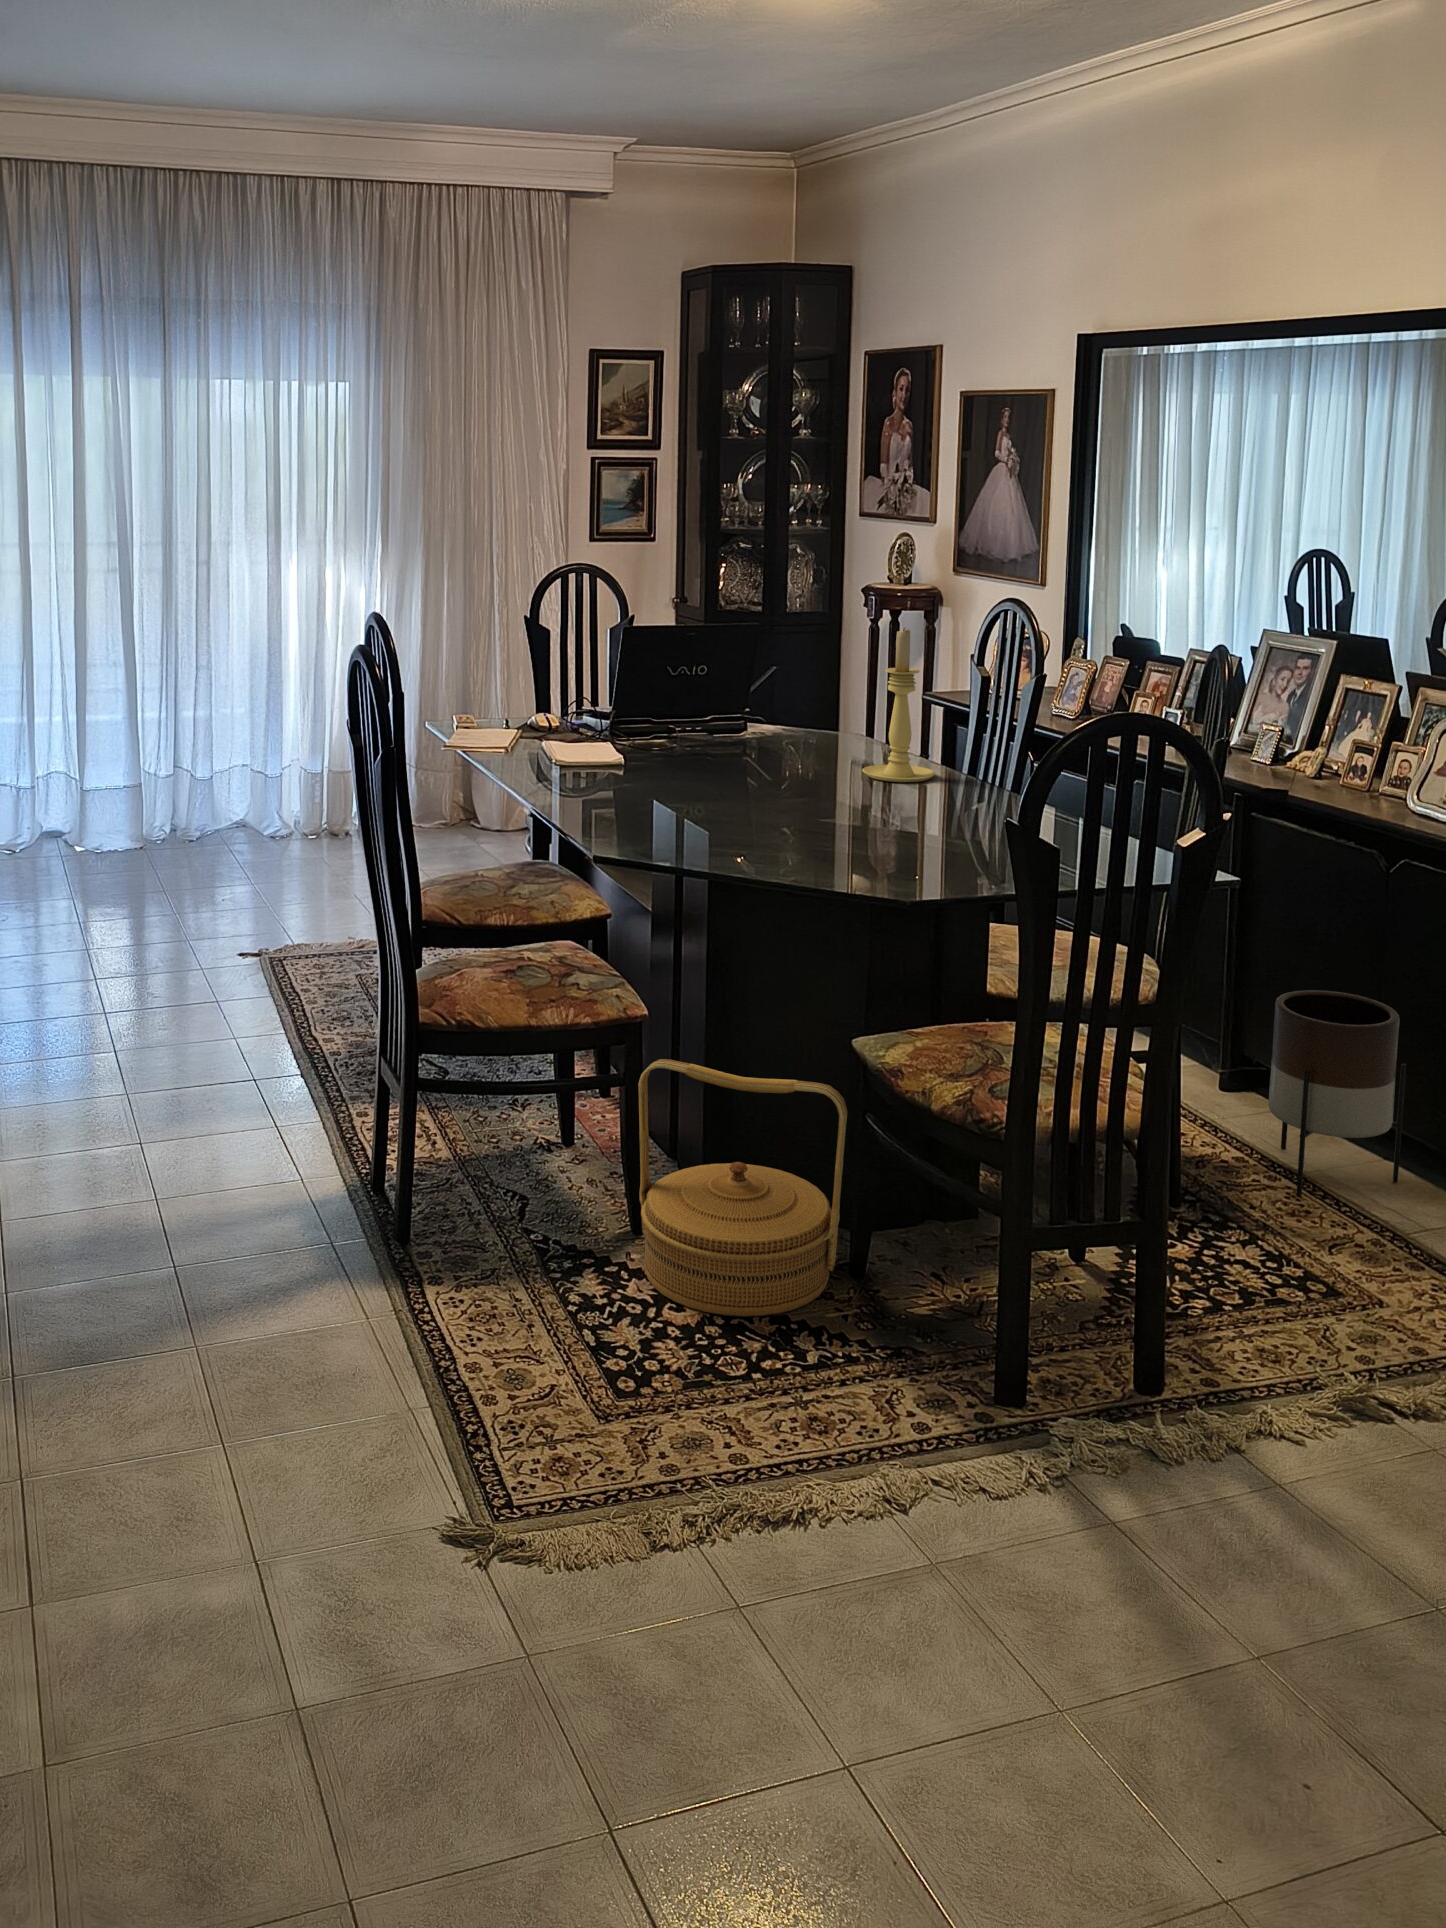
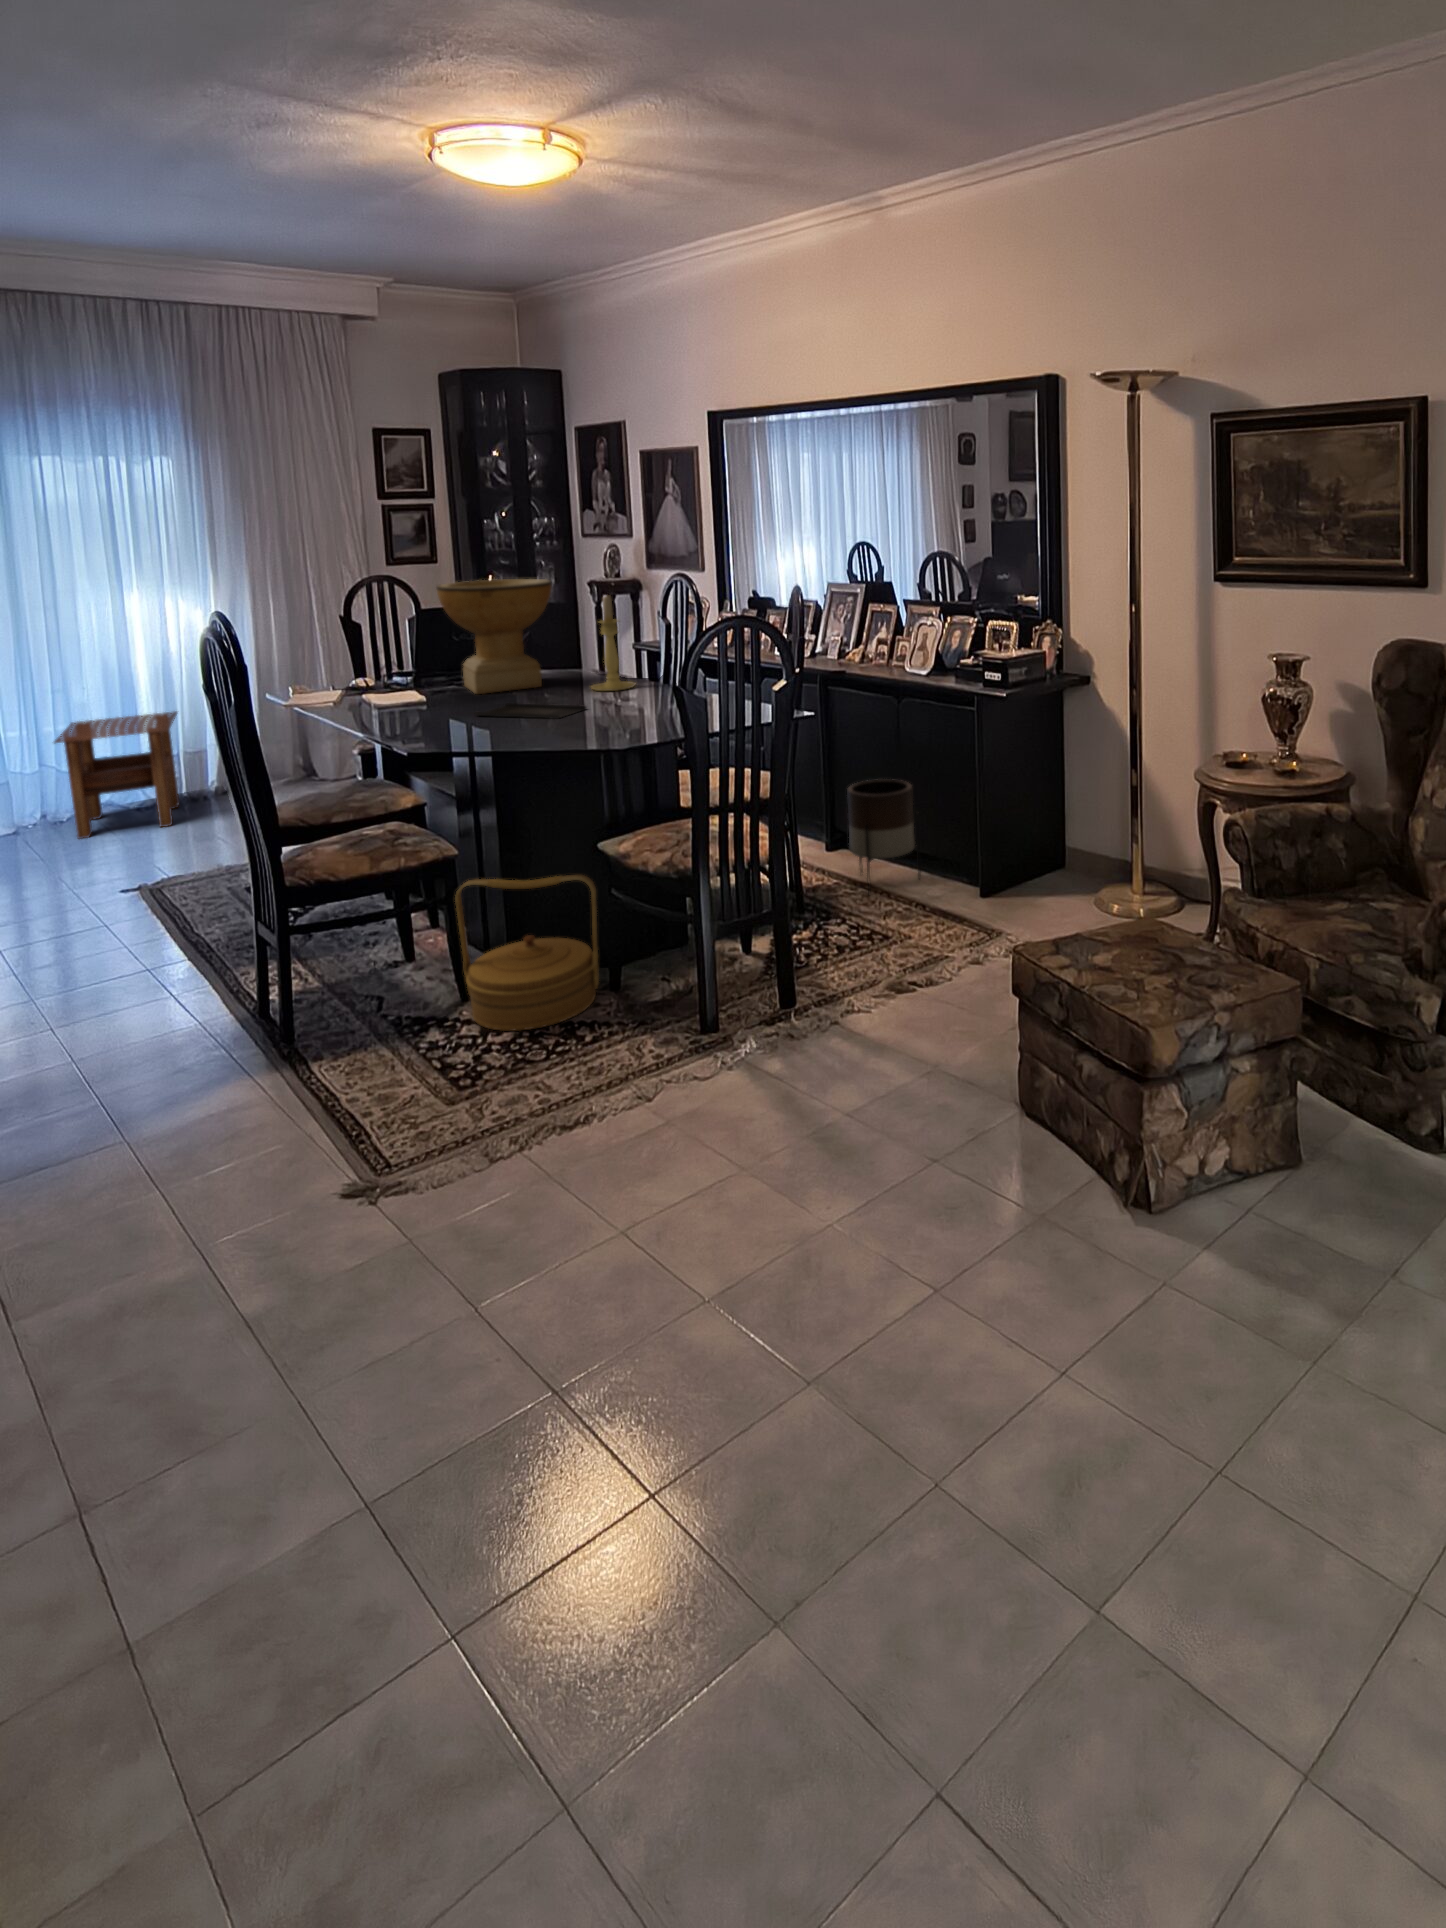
decorative bowl: none [657,586,821,760] -> present [437,579,552,694]
side table: none [182,717,324,871] -> present [55,712,180,839]
tray: none [692,783,858,823] -> present [475,703,587,719]

